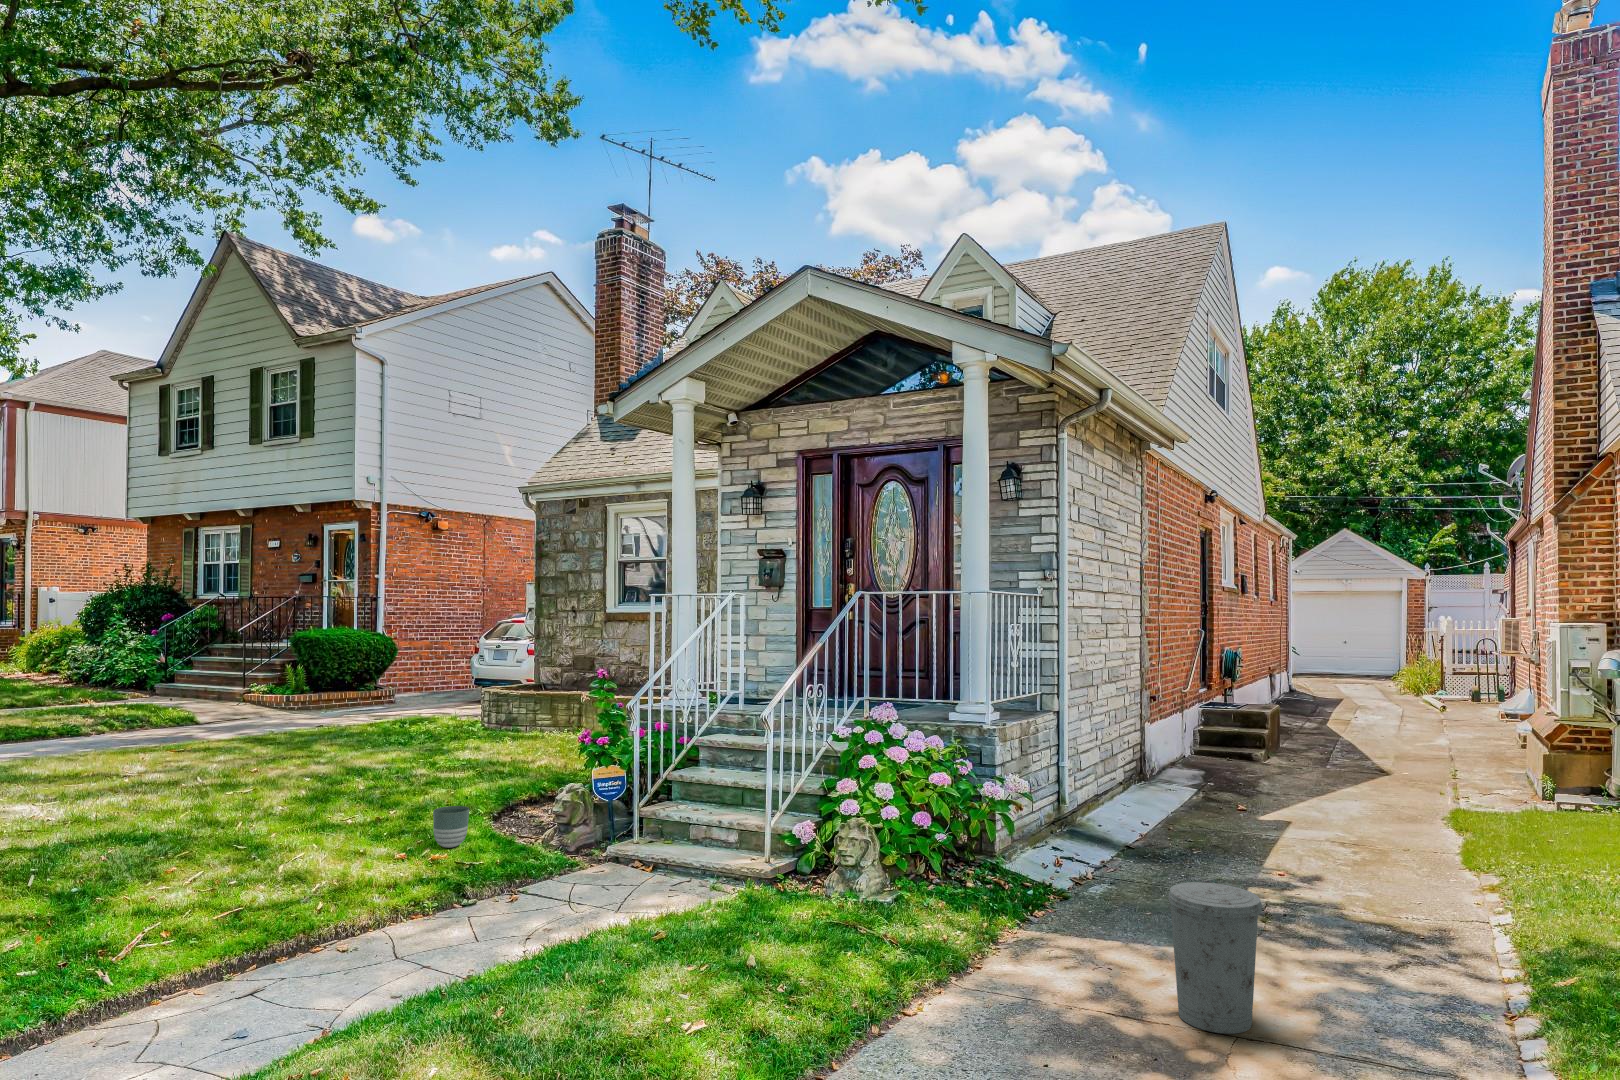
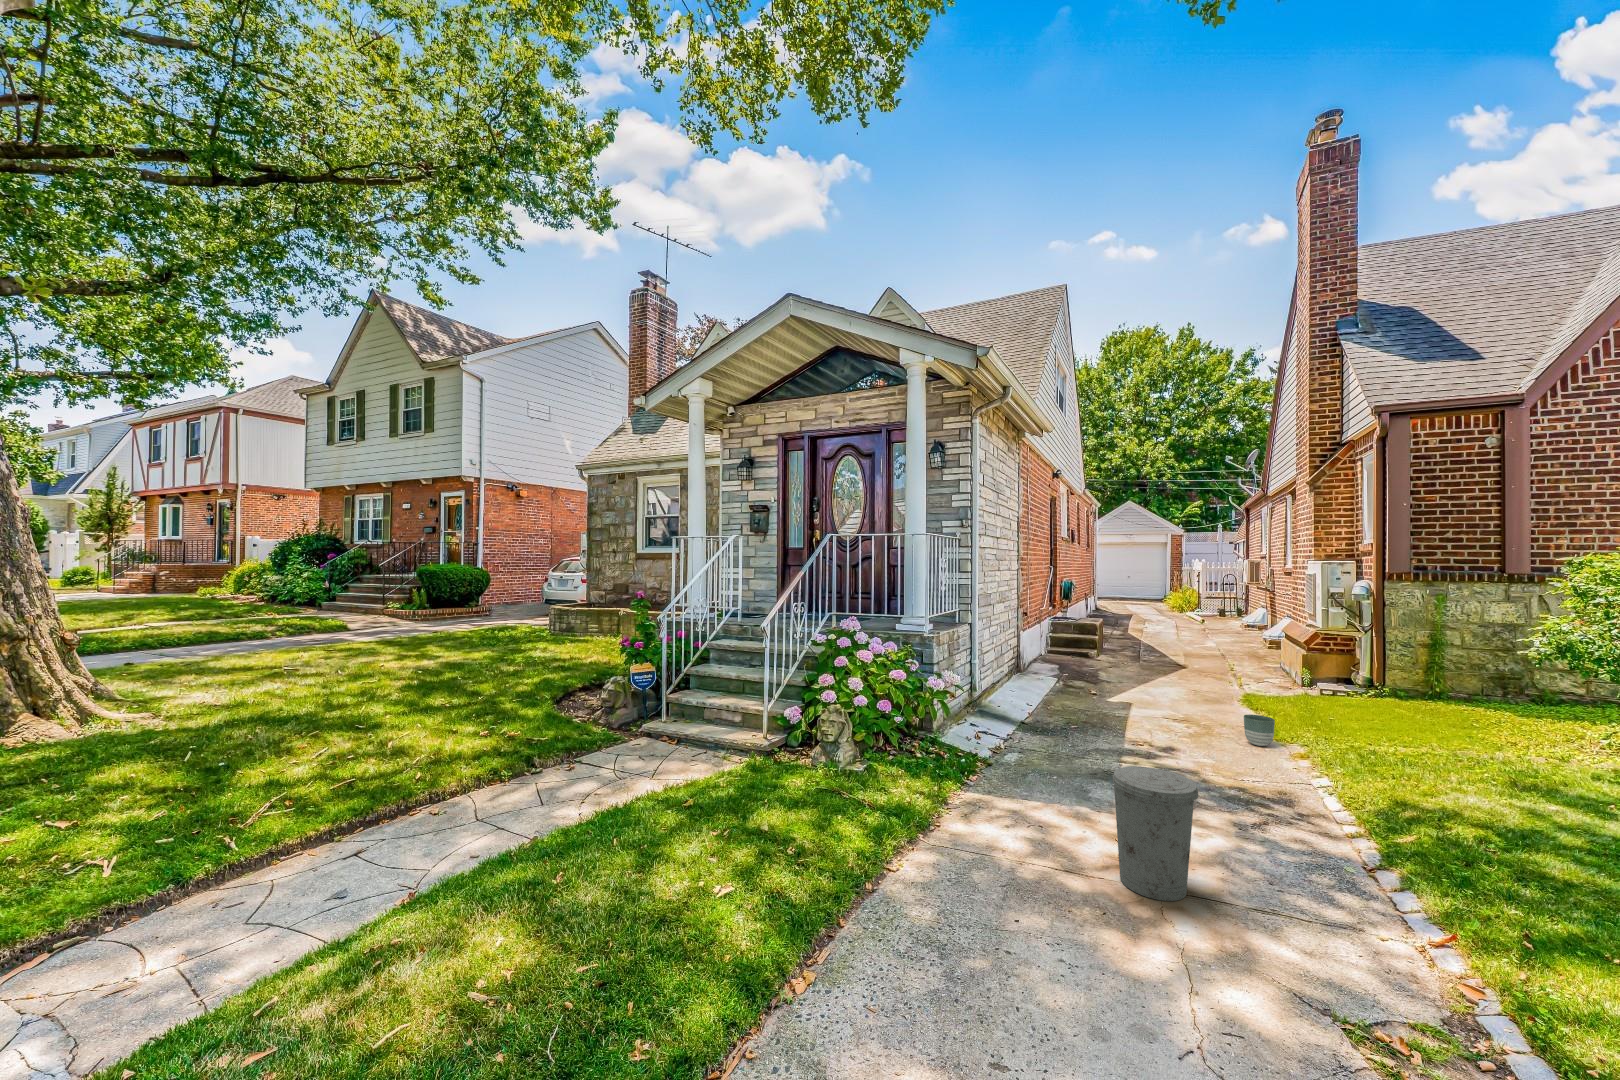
planter: present [433,806,469,848] -> present [1244,715,1275,746]

